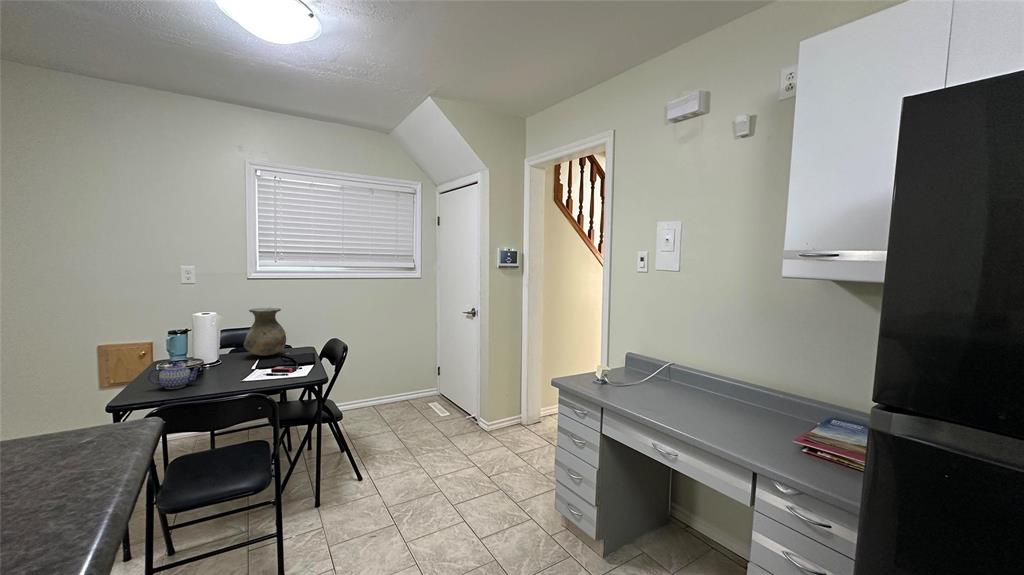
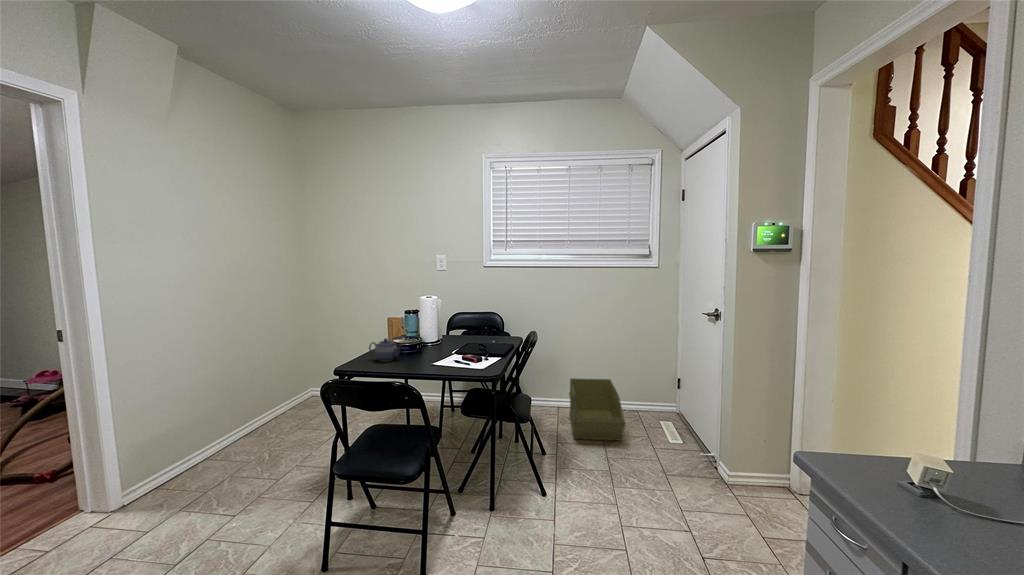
vase: present [243,308,286,356] -> none [458,295,493,341]
storage bin: none [348,377,410,434] -> present [569,378,625,441]

